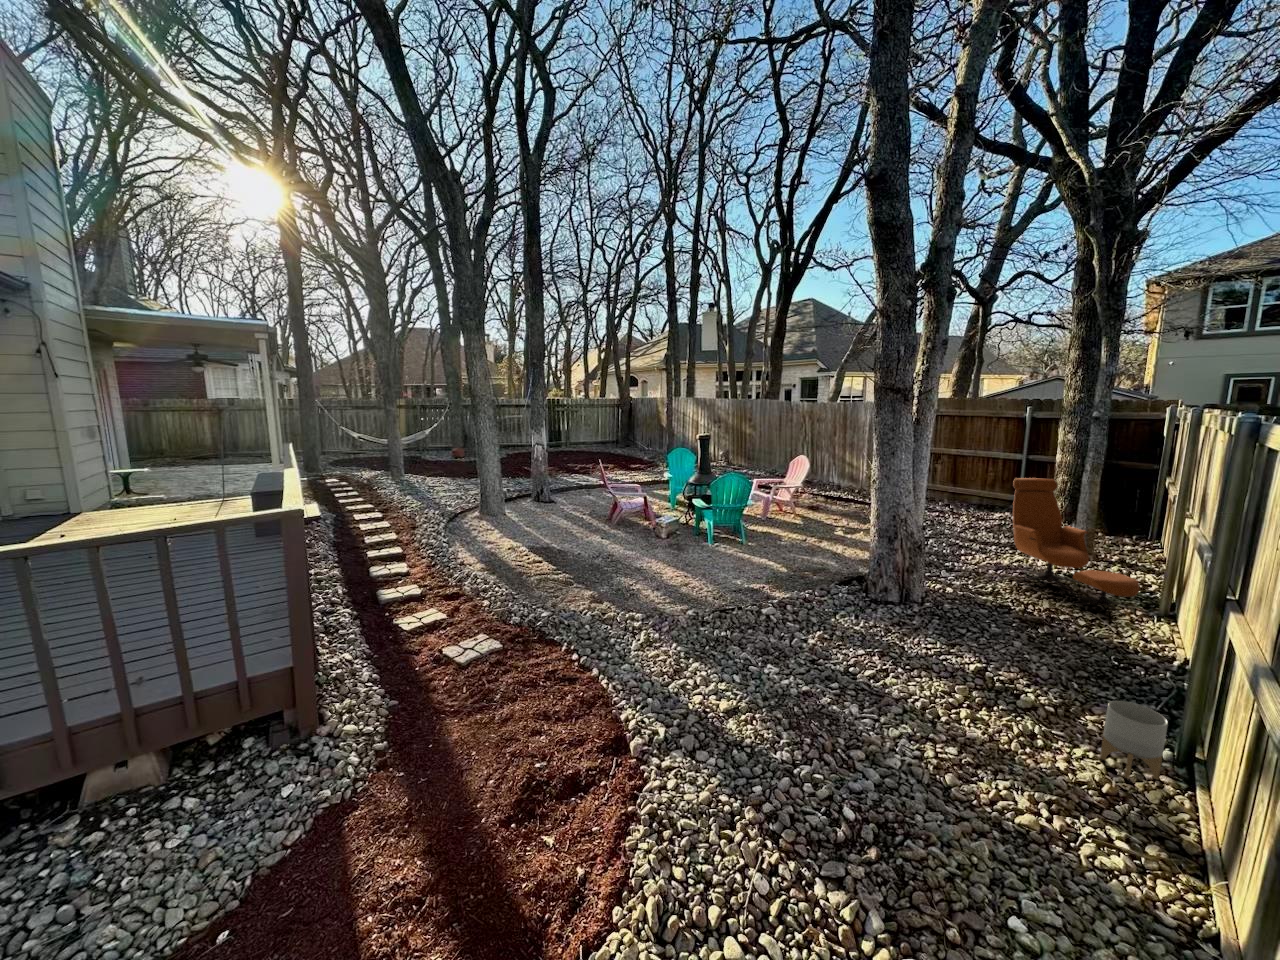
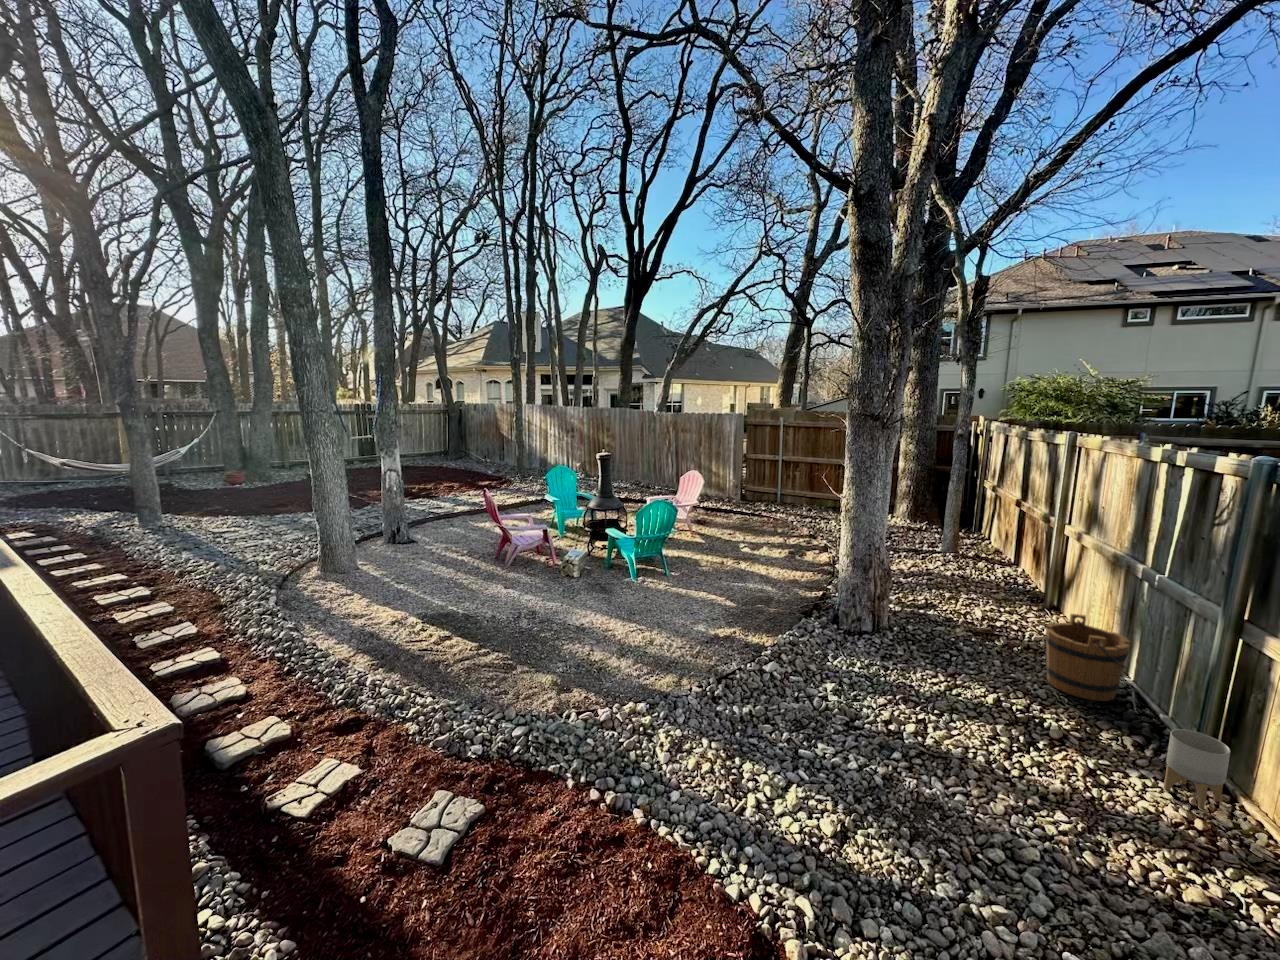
lounge chair: present [1013,478,1140,617] -> none [921,489,1044,616]
bucket: none [1064,601,1158,691] -> present [1045,614,1130,701]

